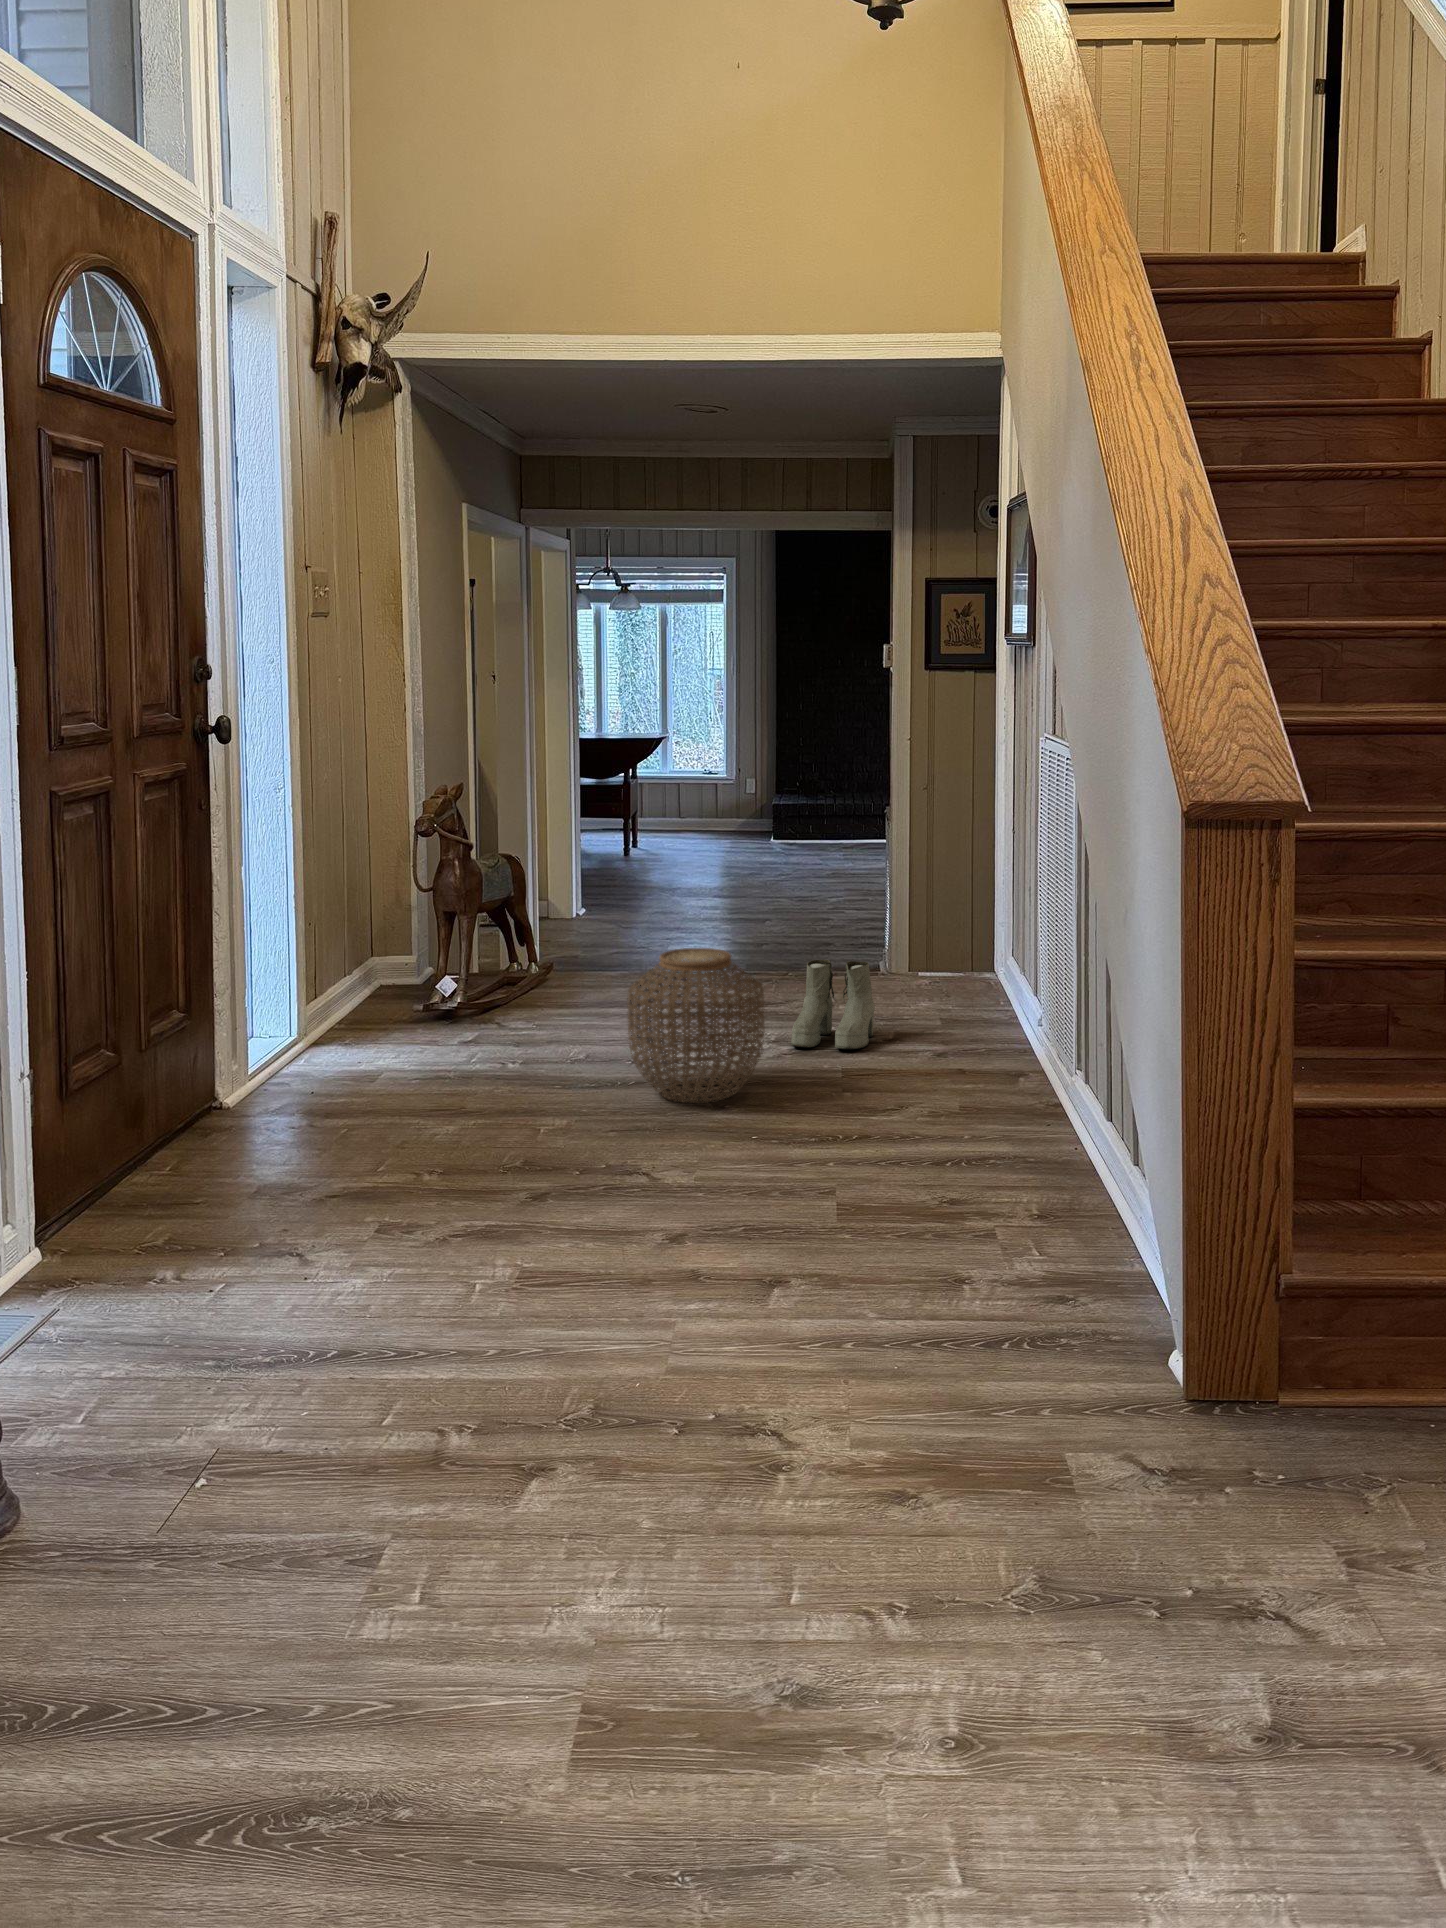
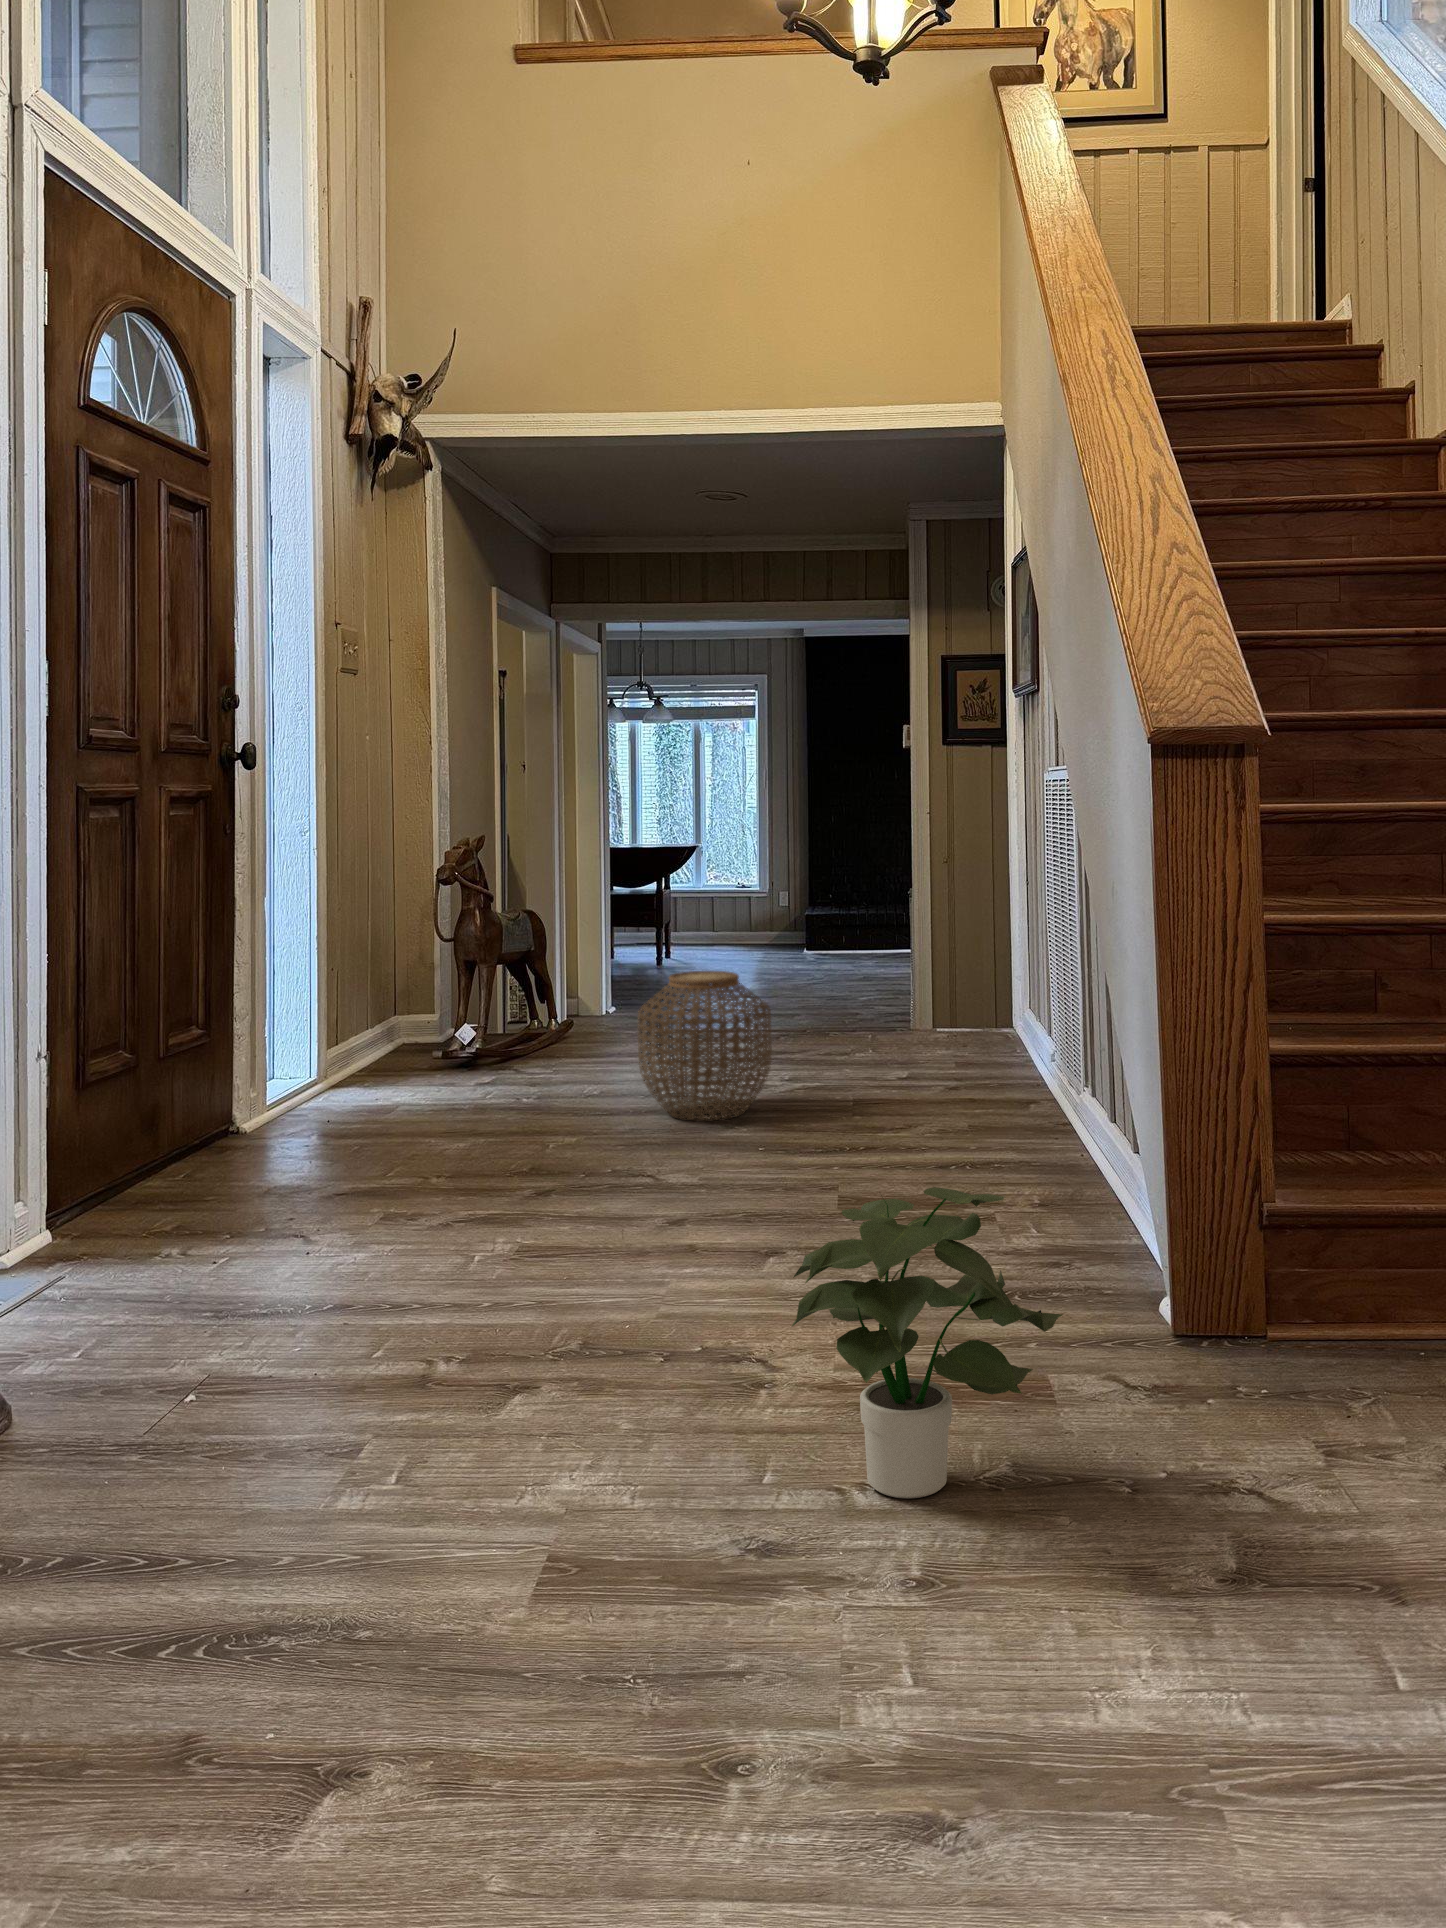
boots: present [791,960,875,1049] -> none [801,996,884,1080]
potted plant: none [818,1304,1094,1619] -> present [792,1187,1063,1498]

